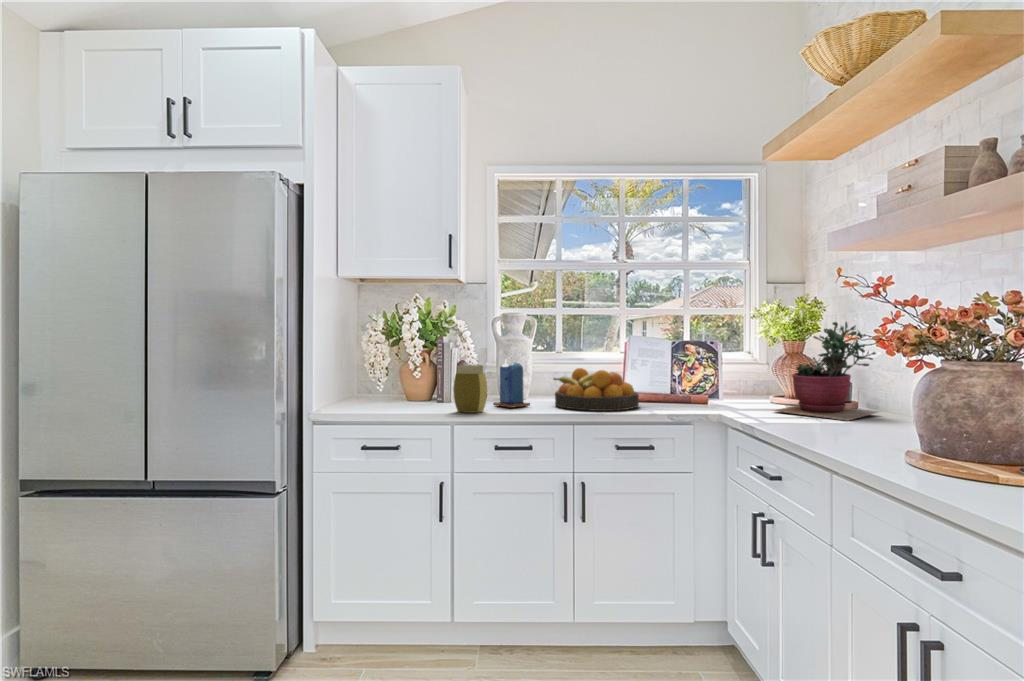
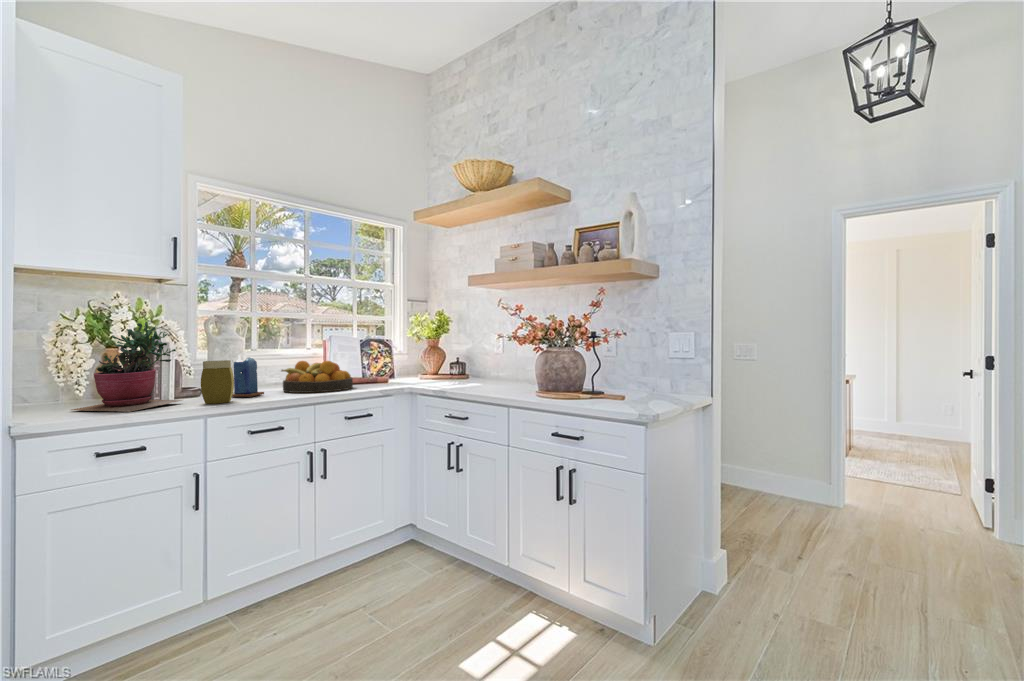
succulent plant: present [775,322,879,420] -> present [71,323,182,412]

